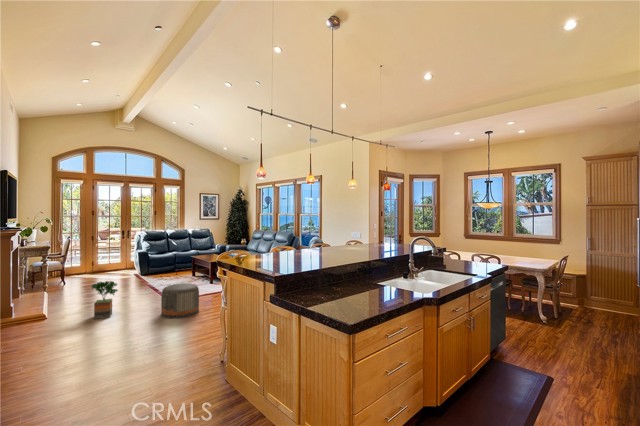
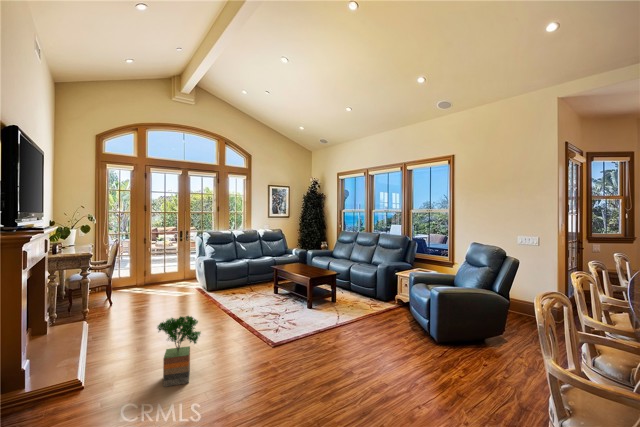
pouf: present [161,283,199,318] -> none [274,320,335,391]

